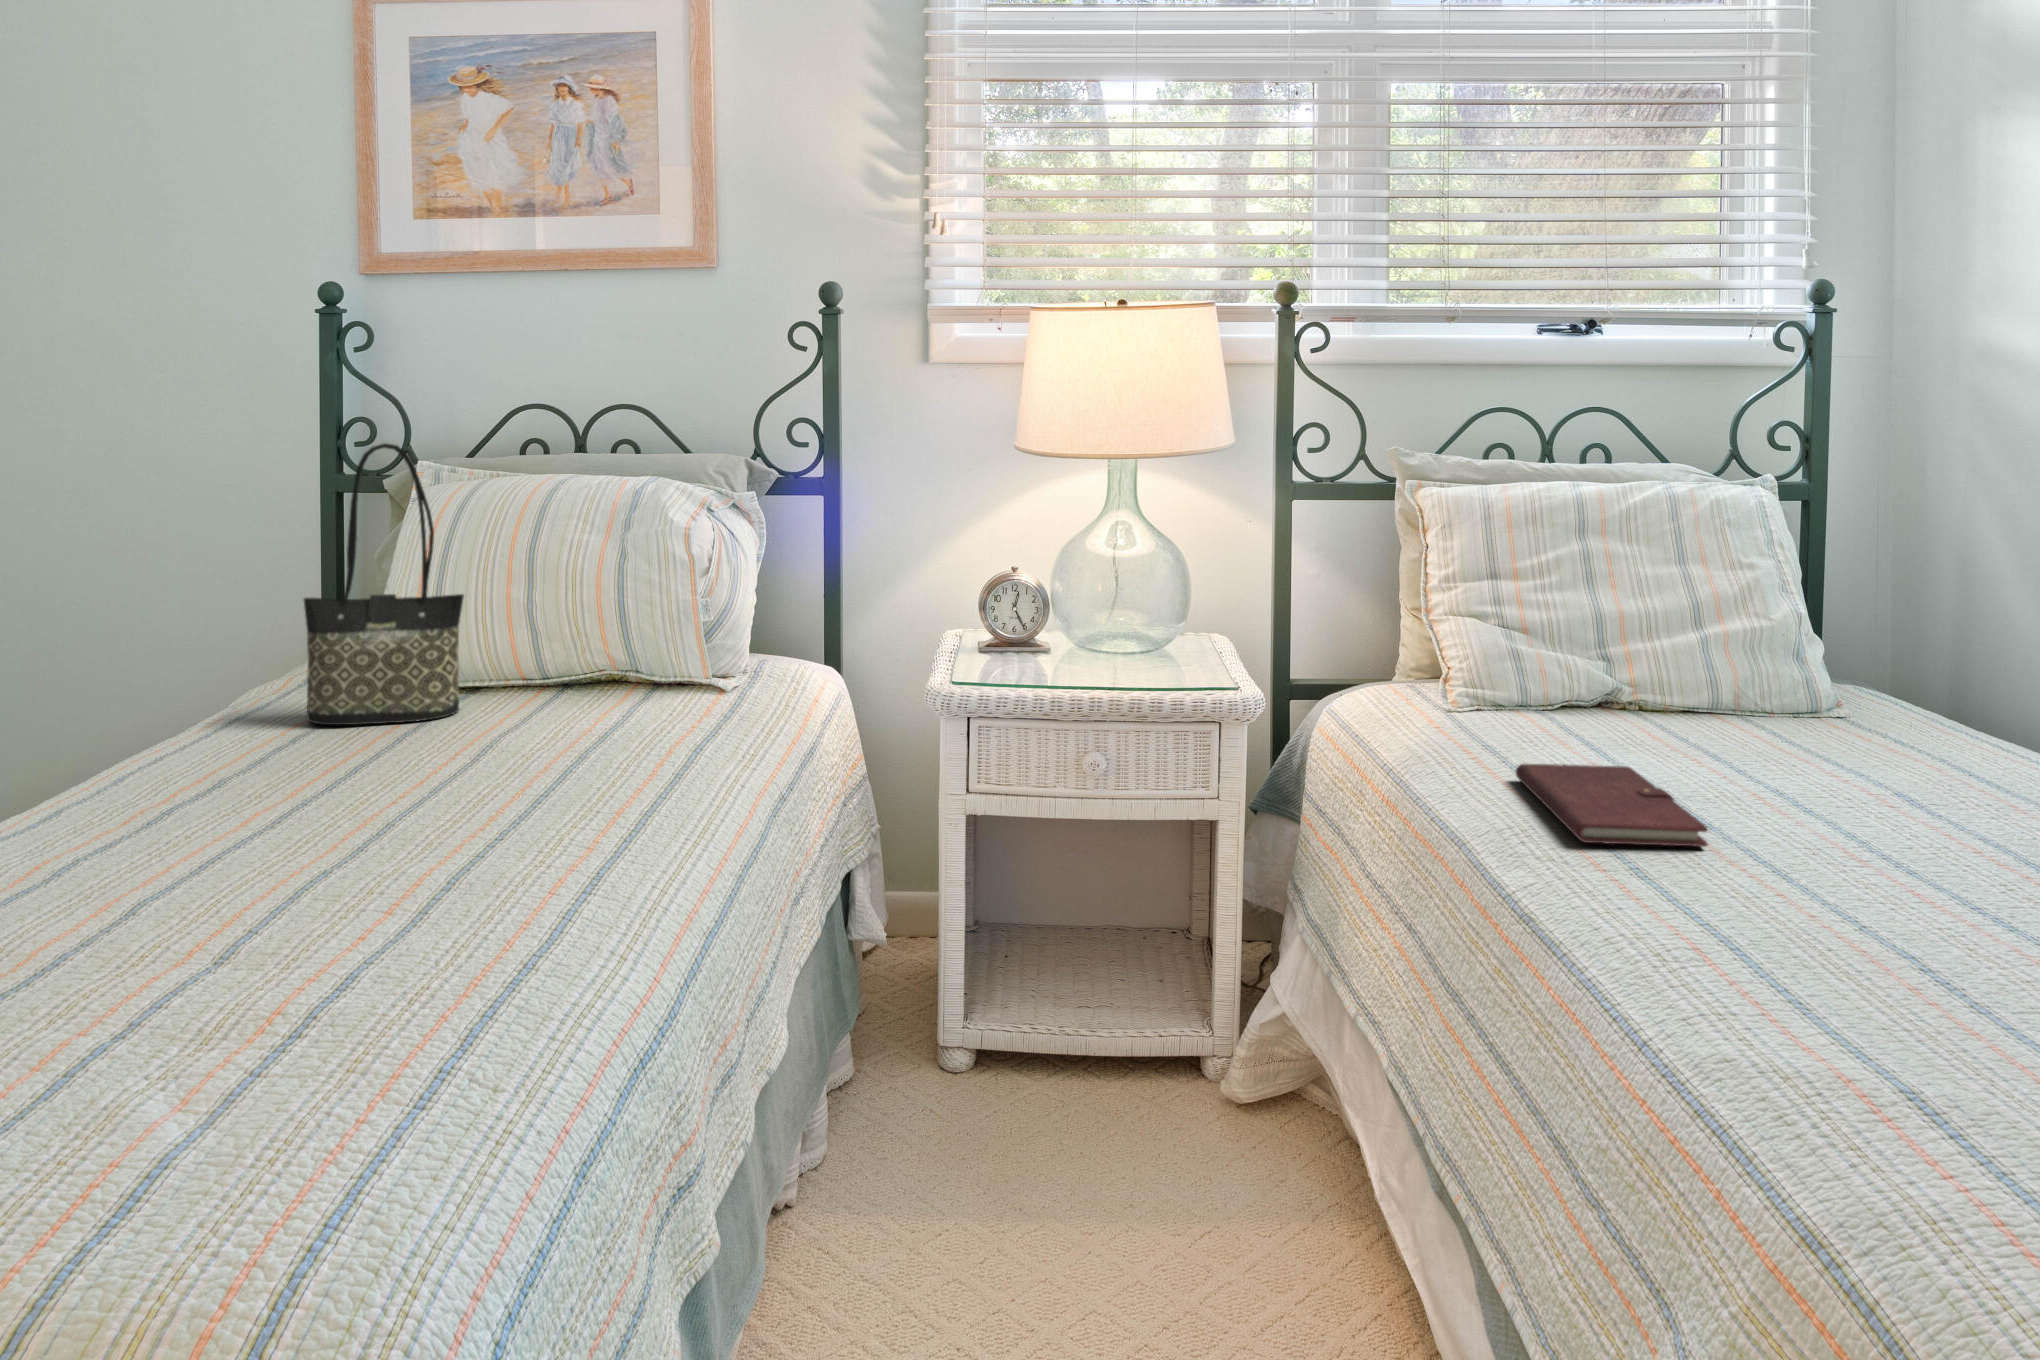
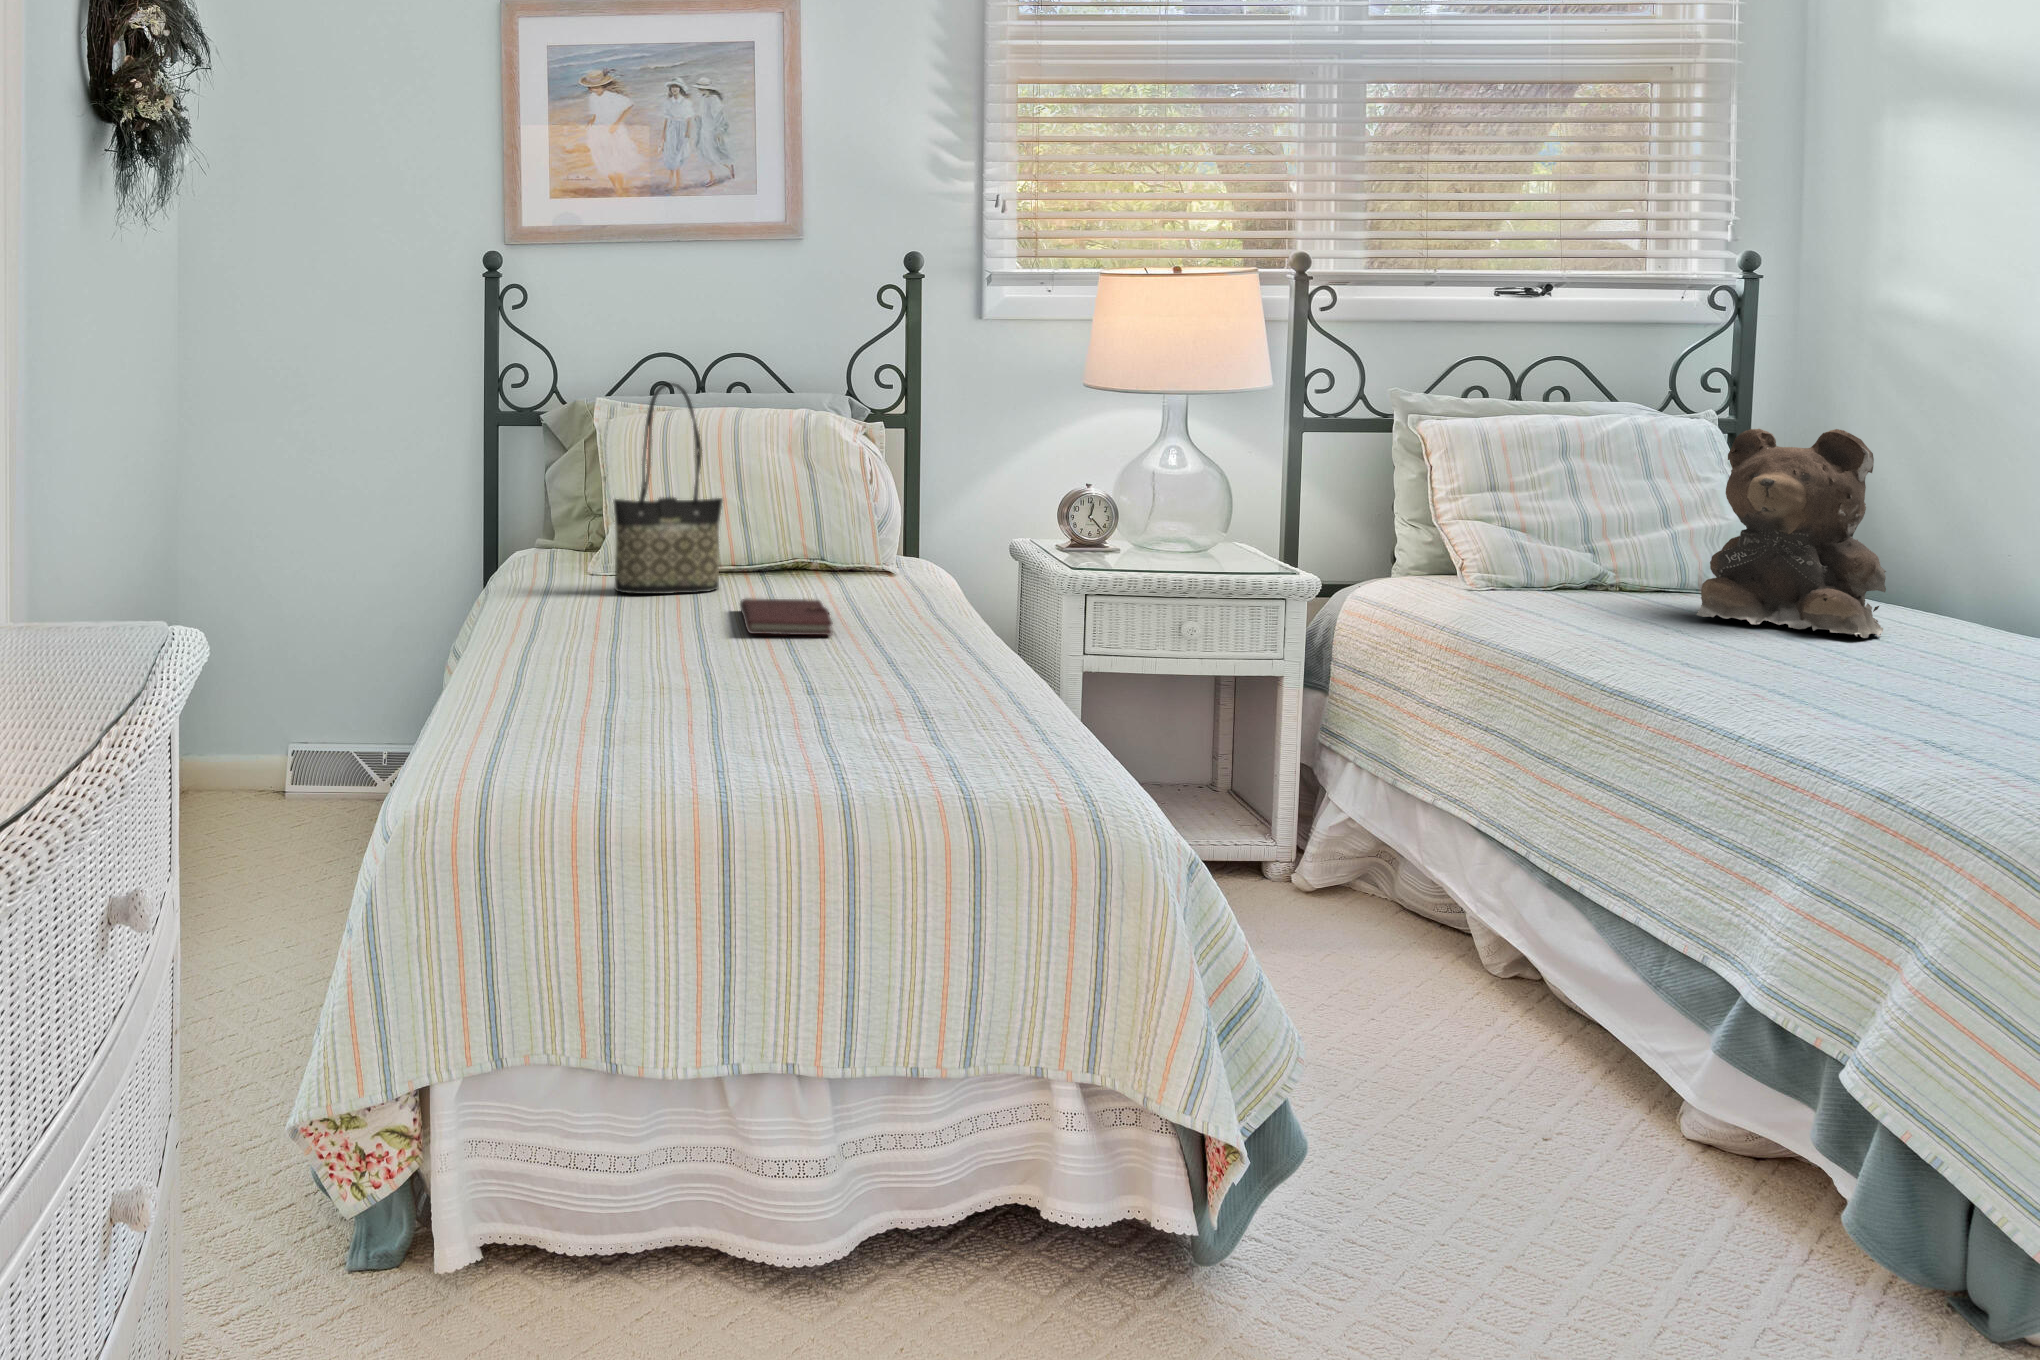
teddy bear: none [1723,511,1985,828] -> present [1696,429,1886,638]
notebook: present [1516,764,1708,847] -> present [740,598,832,635]

